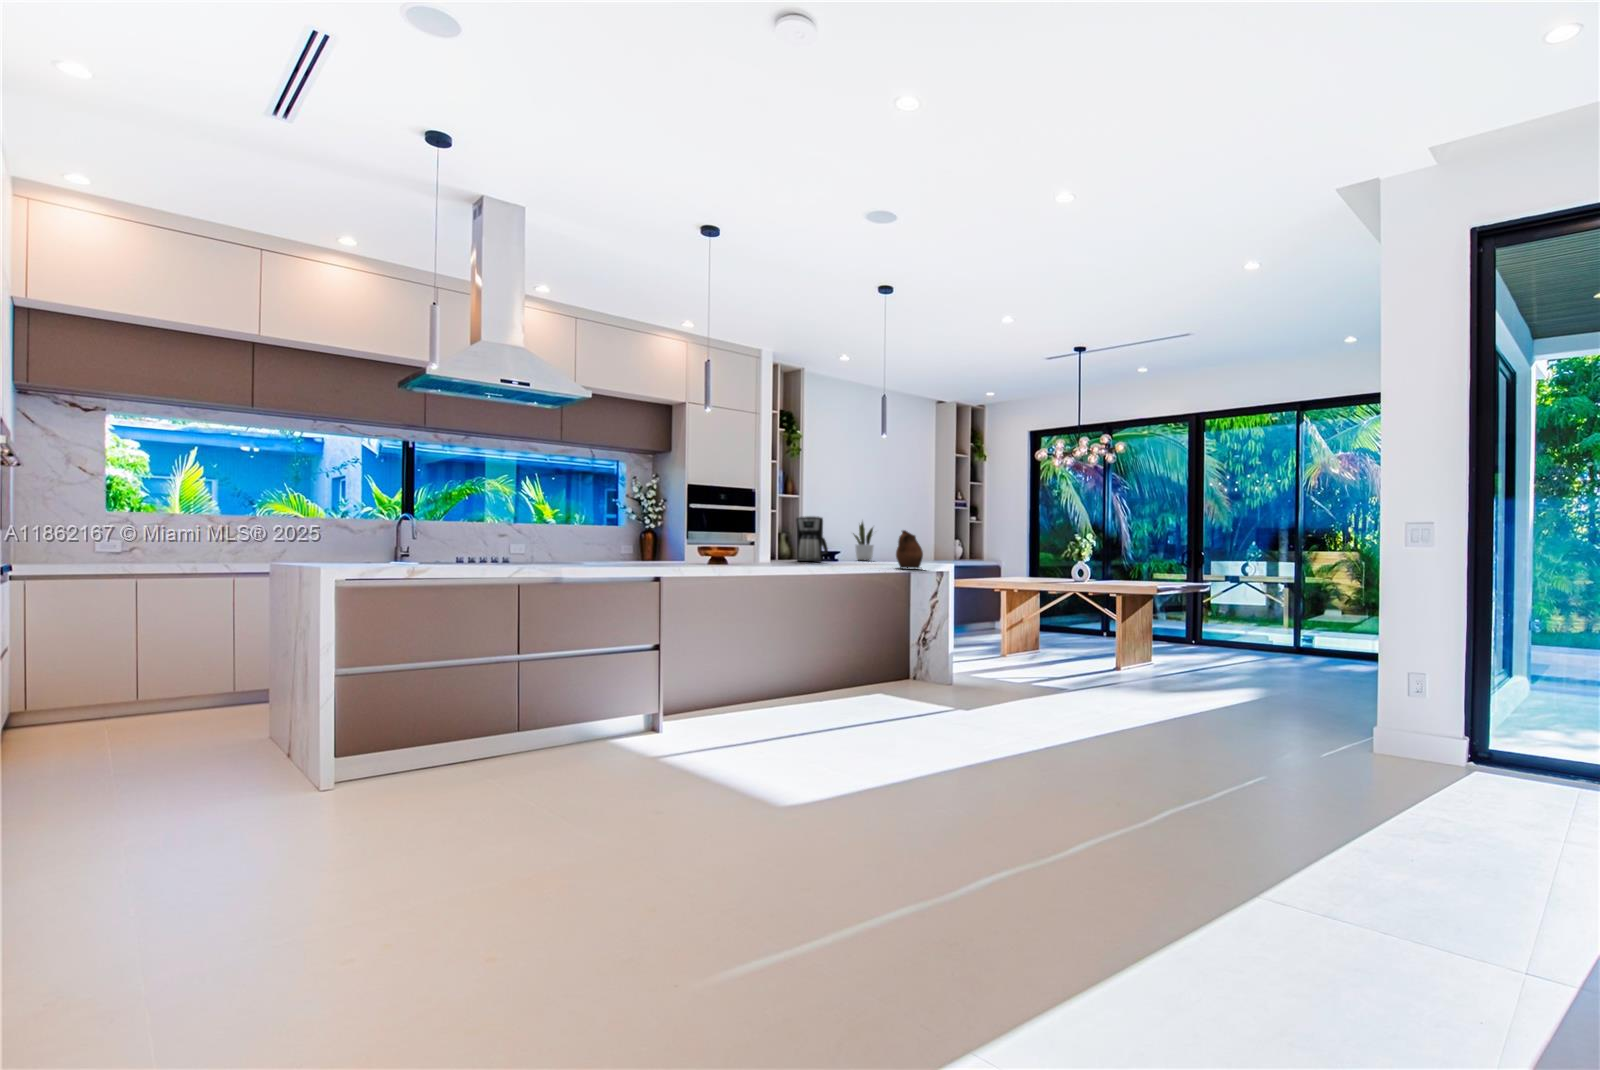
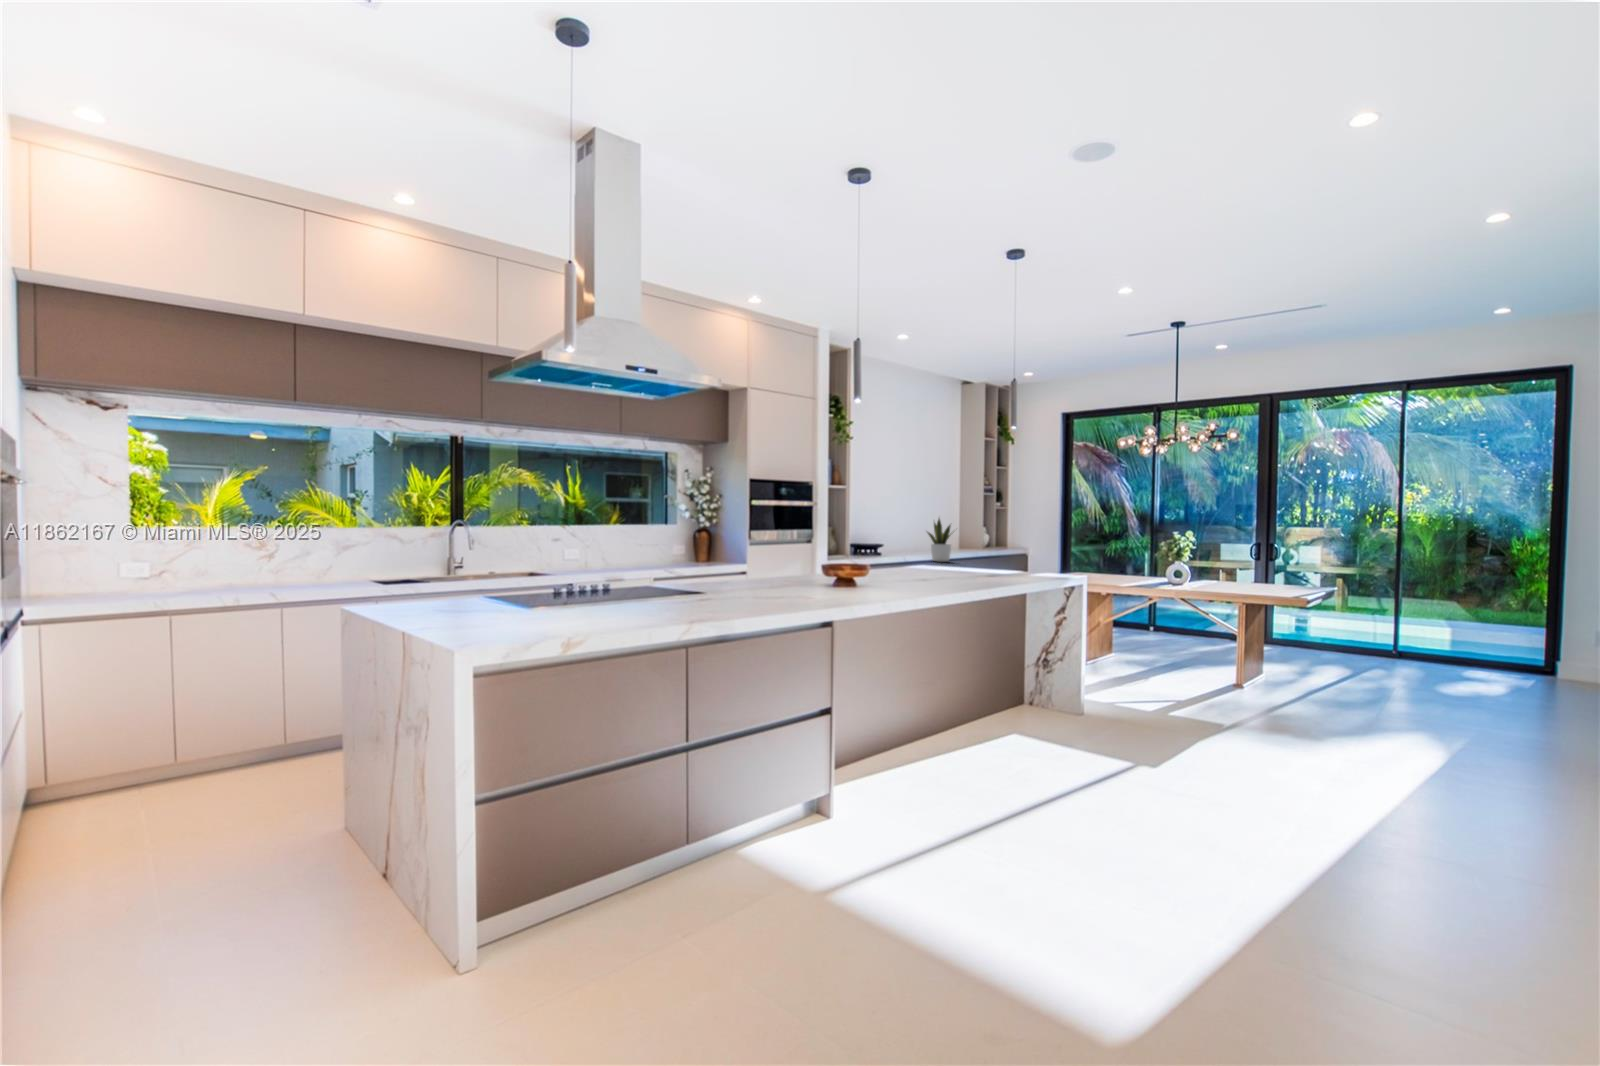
coffee maker: present [796,516,828,561] -> none [886,517,924,569]
ceramic pitcher: present [896,530,923,568] -> none [1022,539,1066,585]

